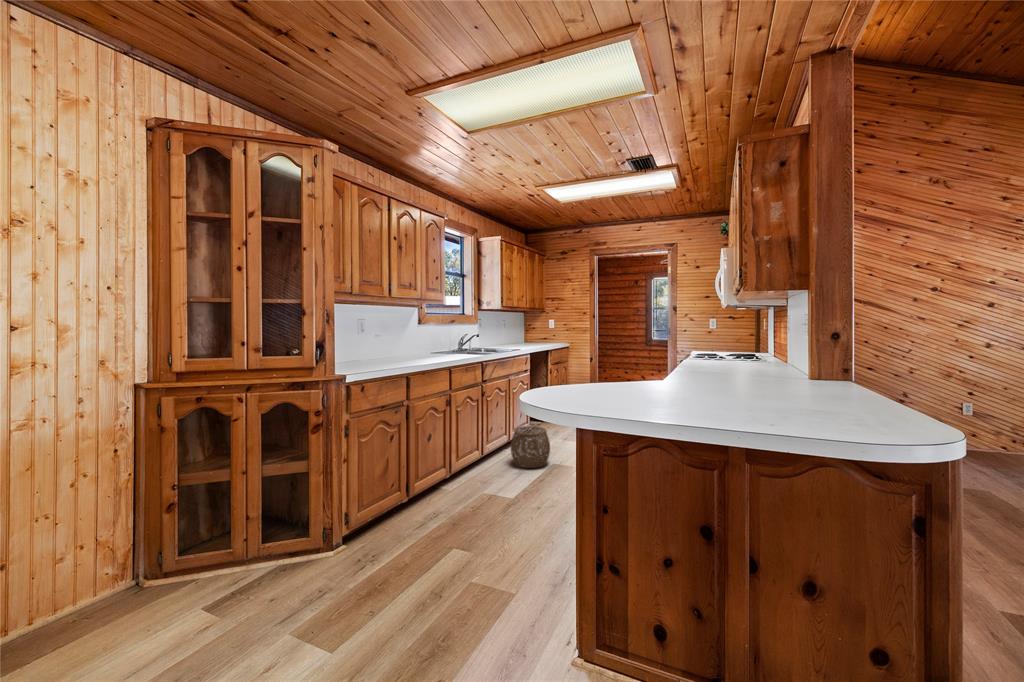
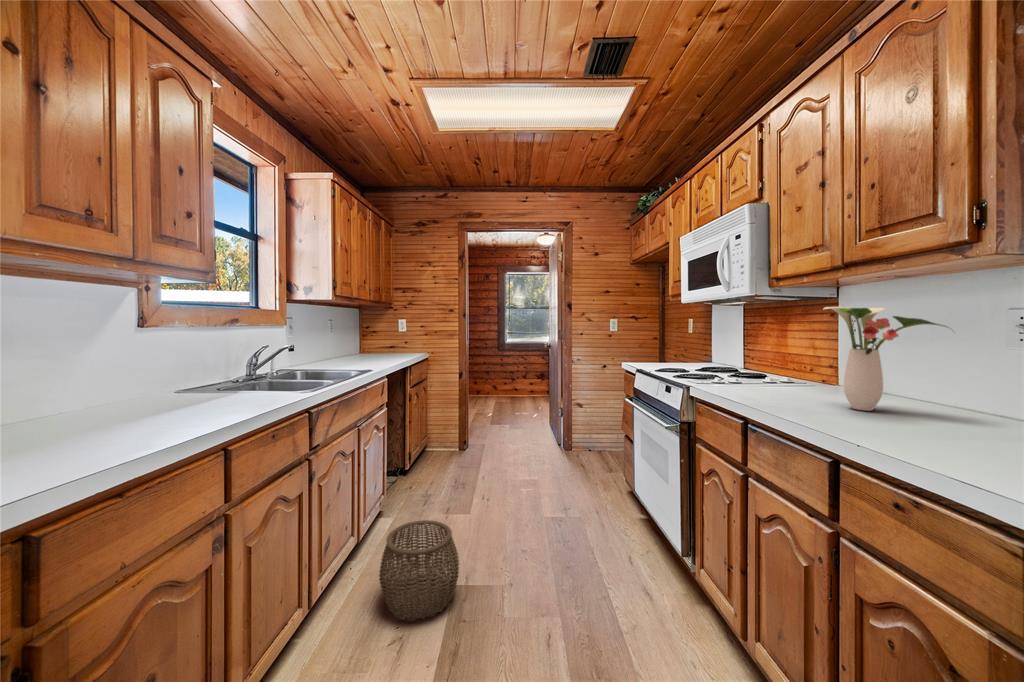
flower arrangement: none [709,311,765,368] -> present [824,305,949,411]

